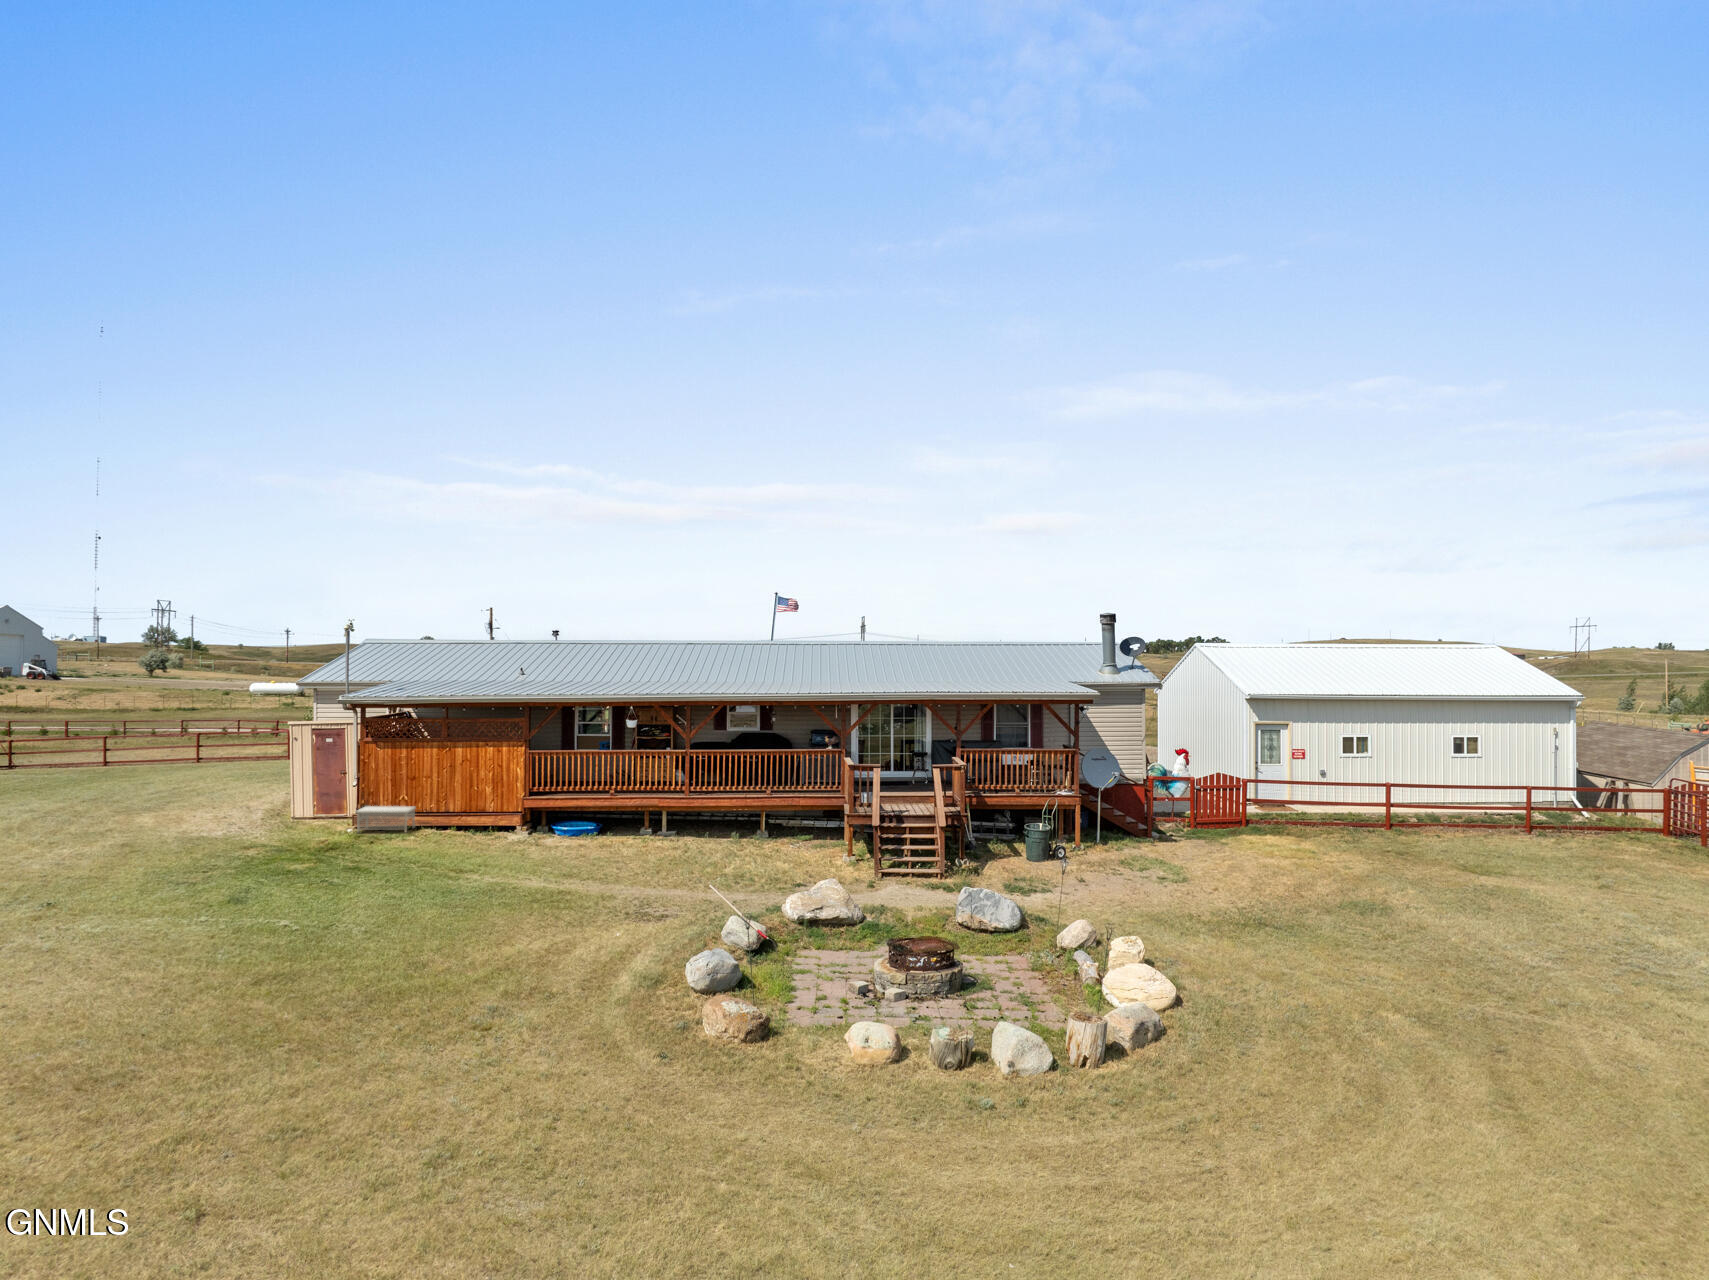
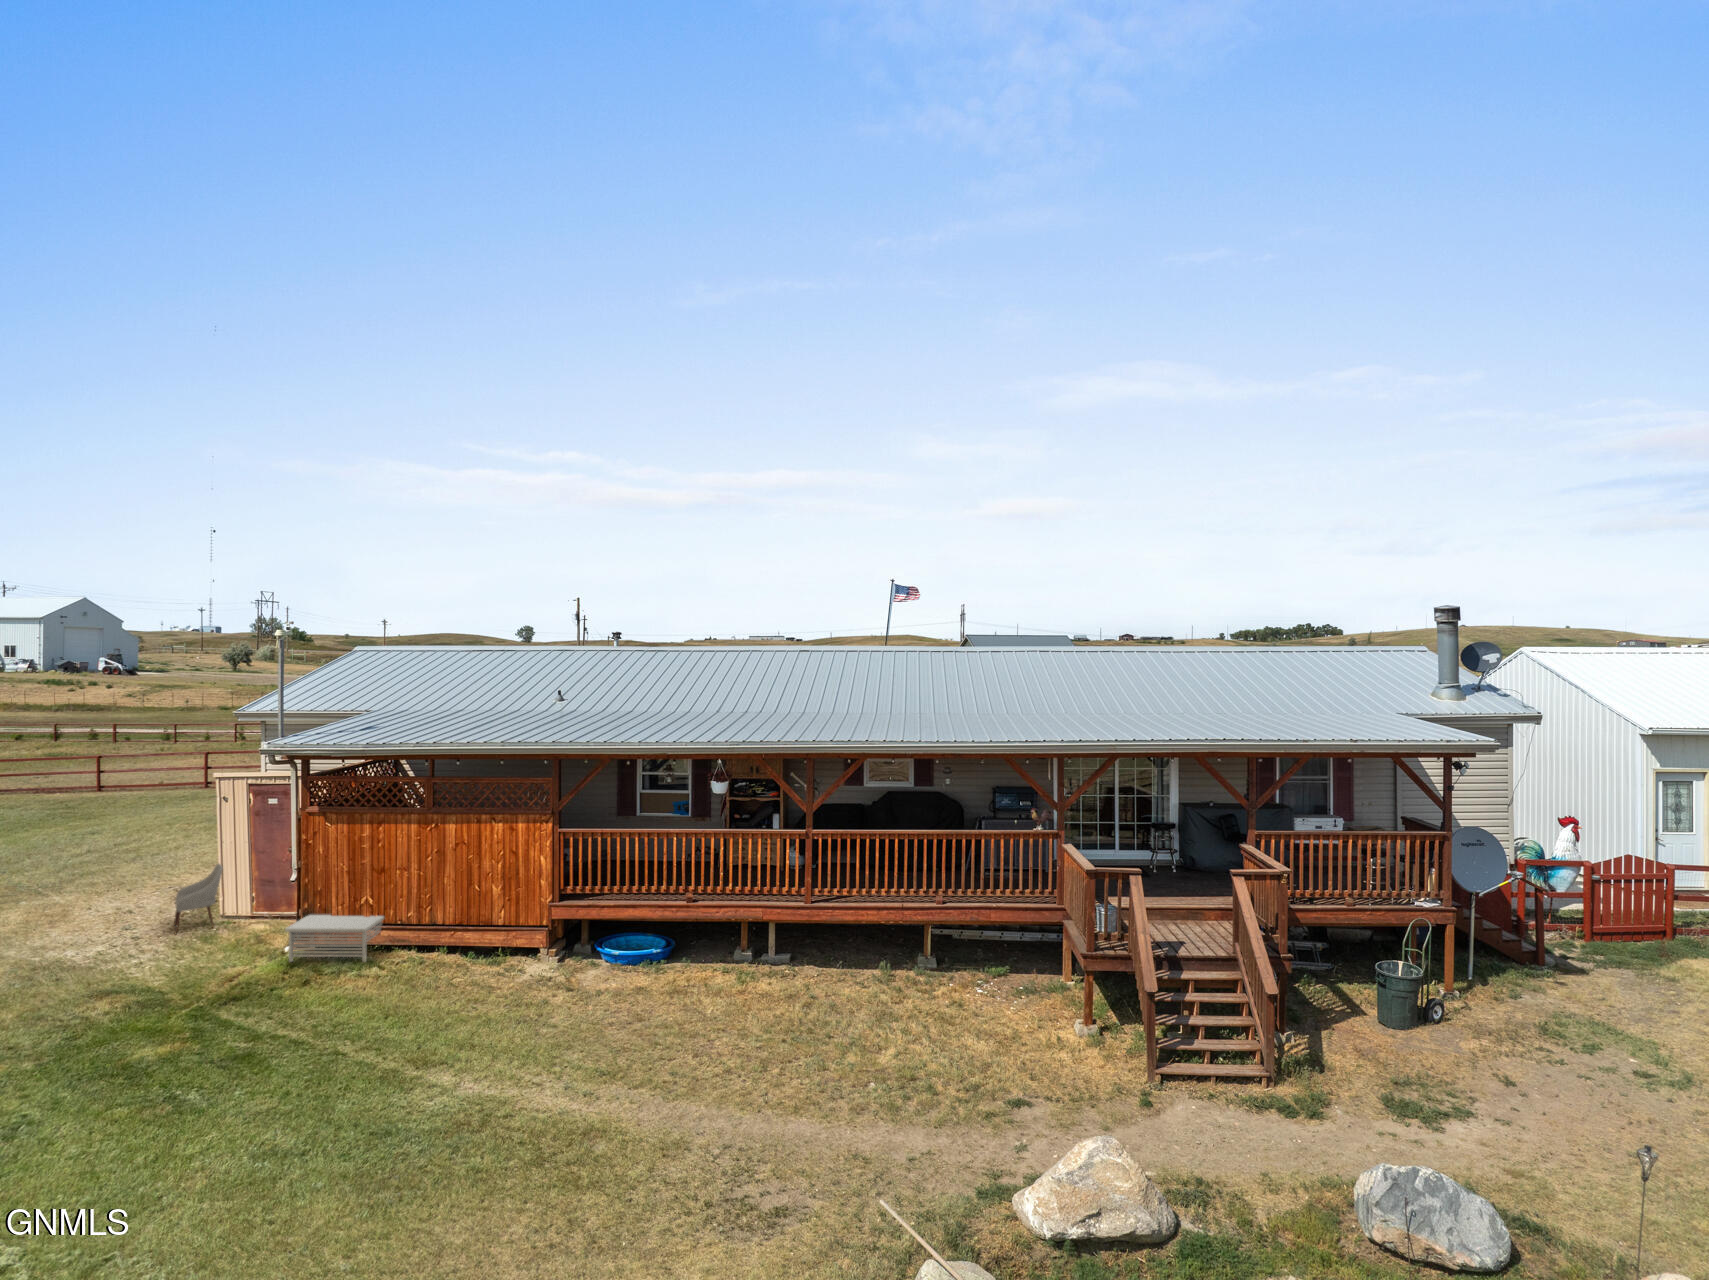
chair: none [264,781,297,824] -> present [174,864,223,934]

